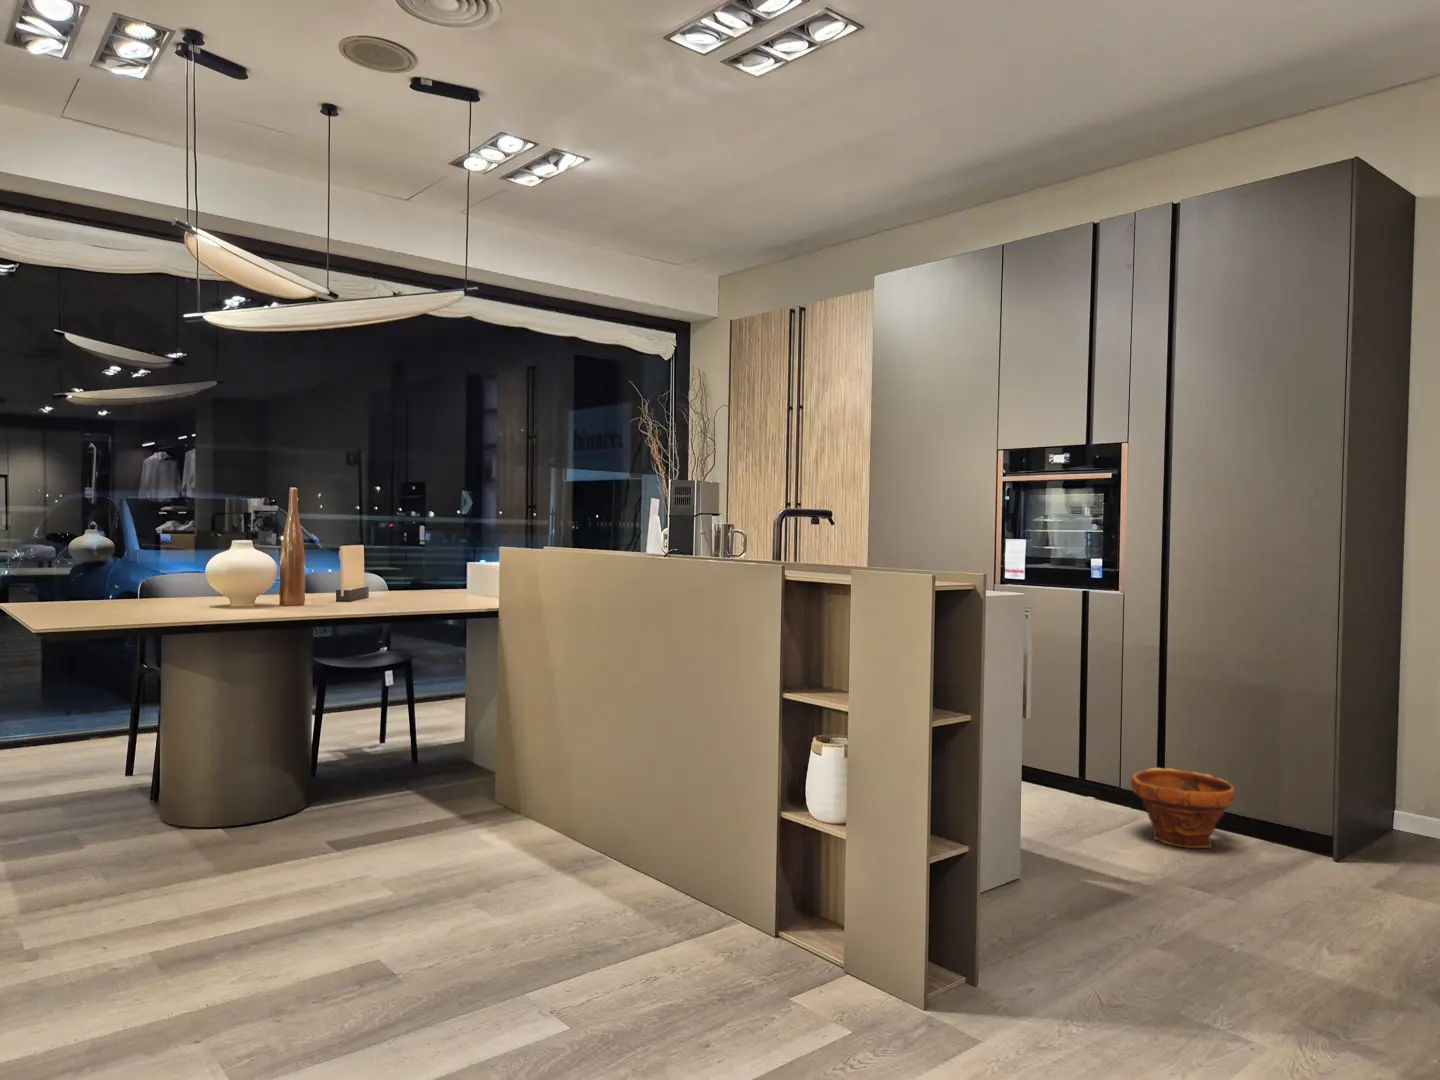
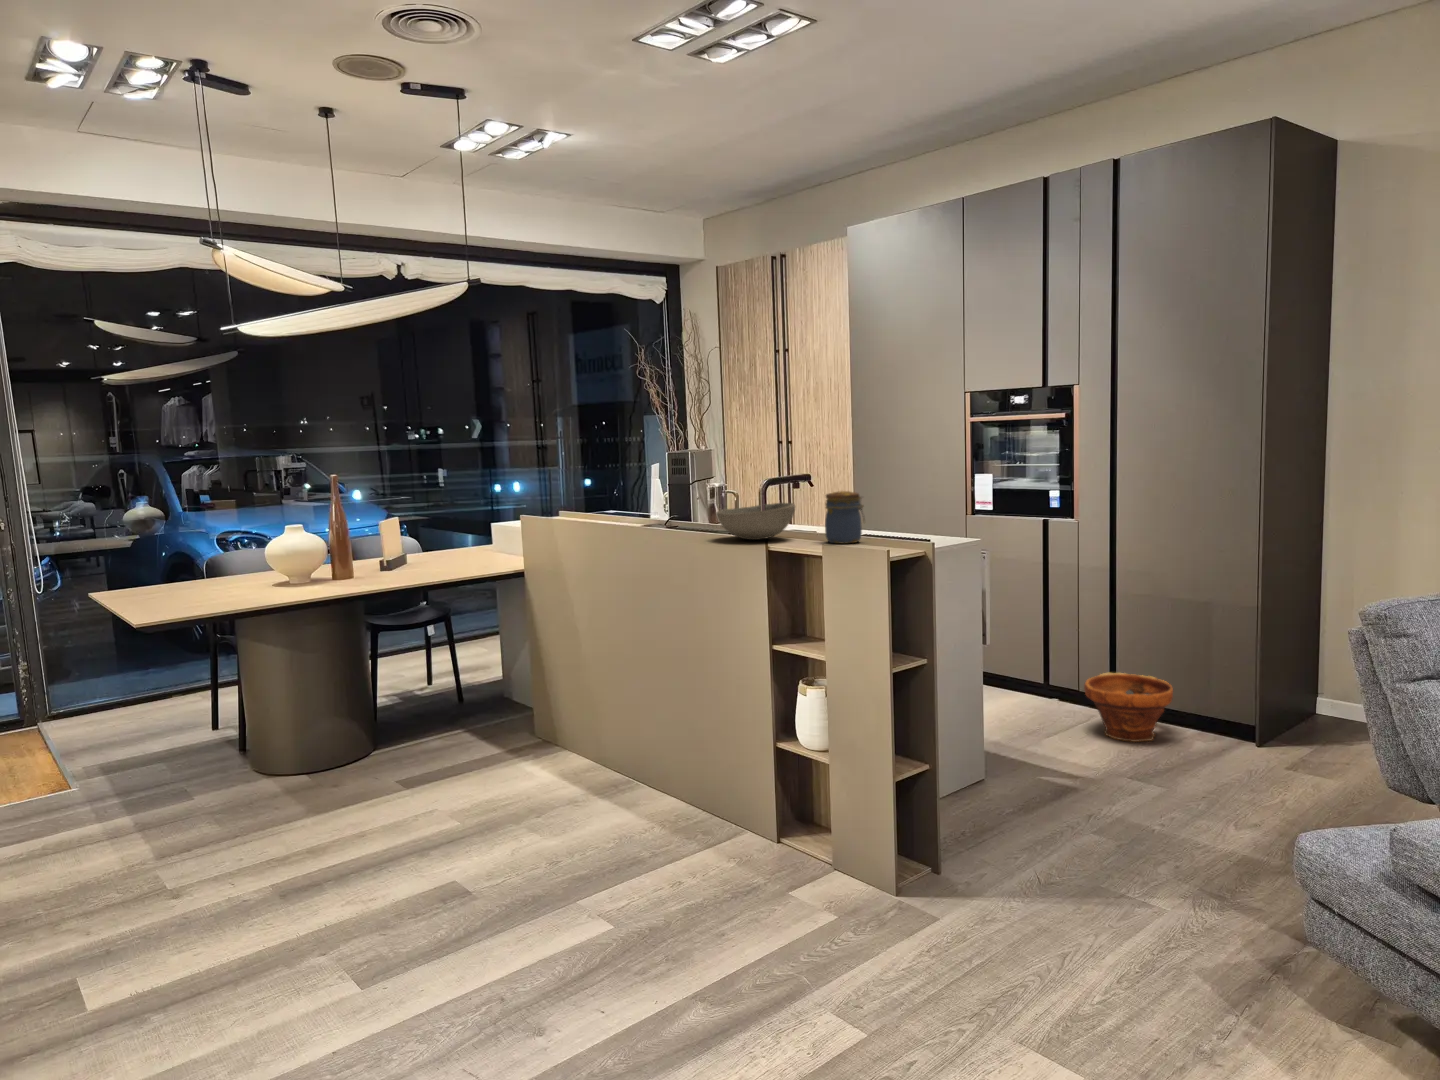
jar: none [853,514,901,573] -> present [825,491,865,544]
bowl: none [727,528,819,567] -> present [716,503,795,540]

